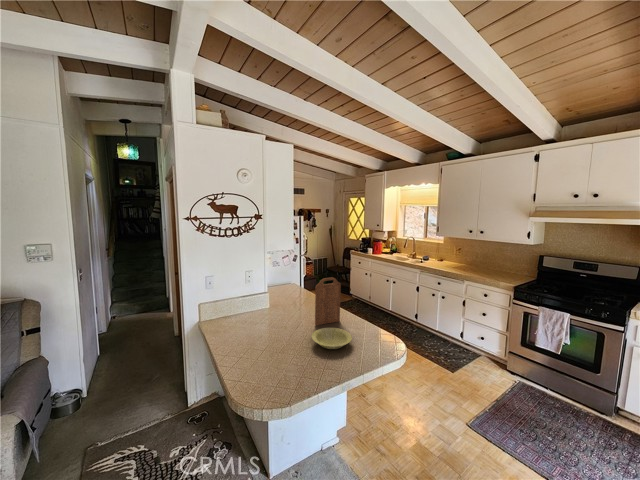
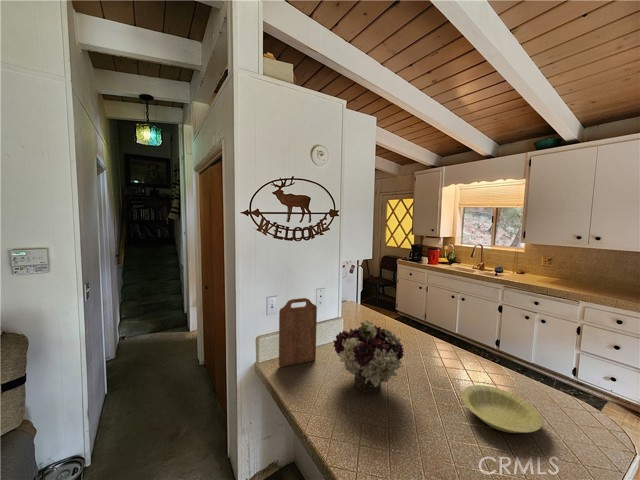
cutting board: present [315,278,341,325] -> present [279,298,317,367]
flower arrangement: none [243,288,286,334] -> present [333,320,404,394]

